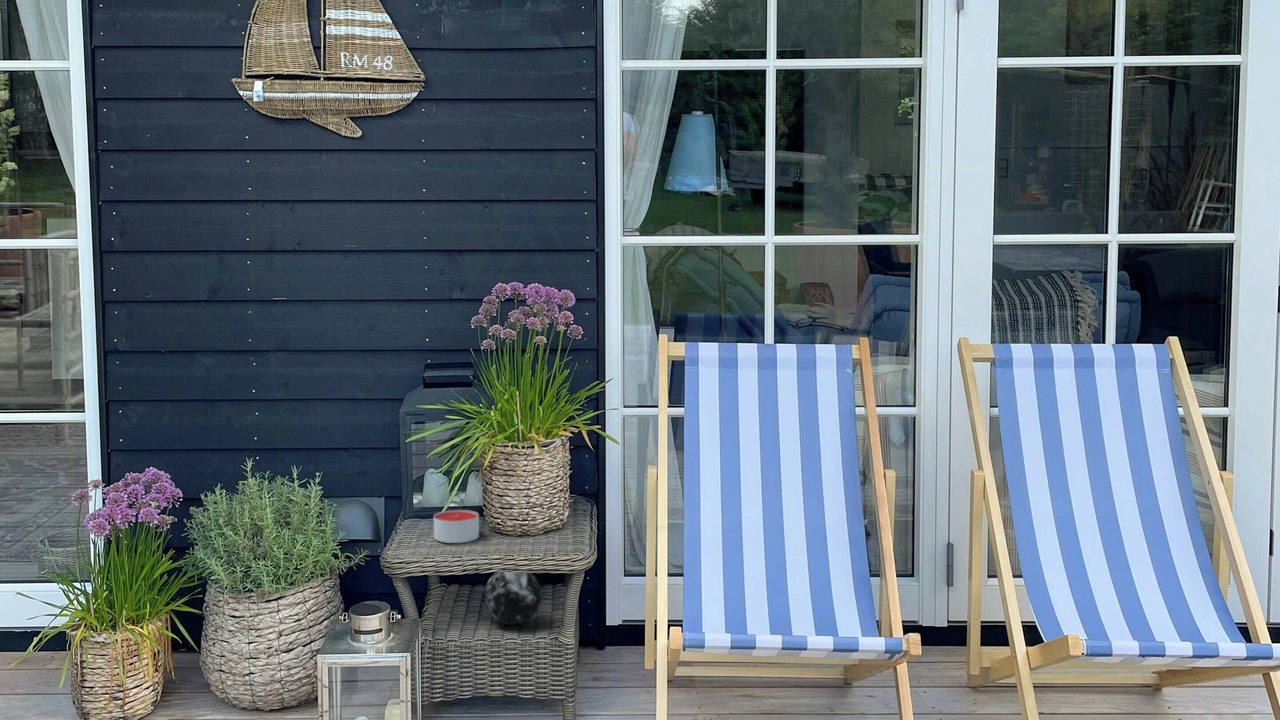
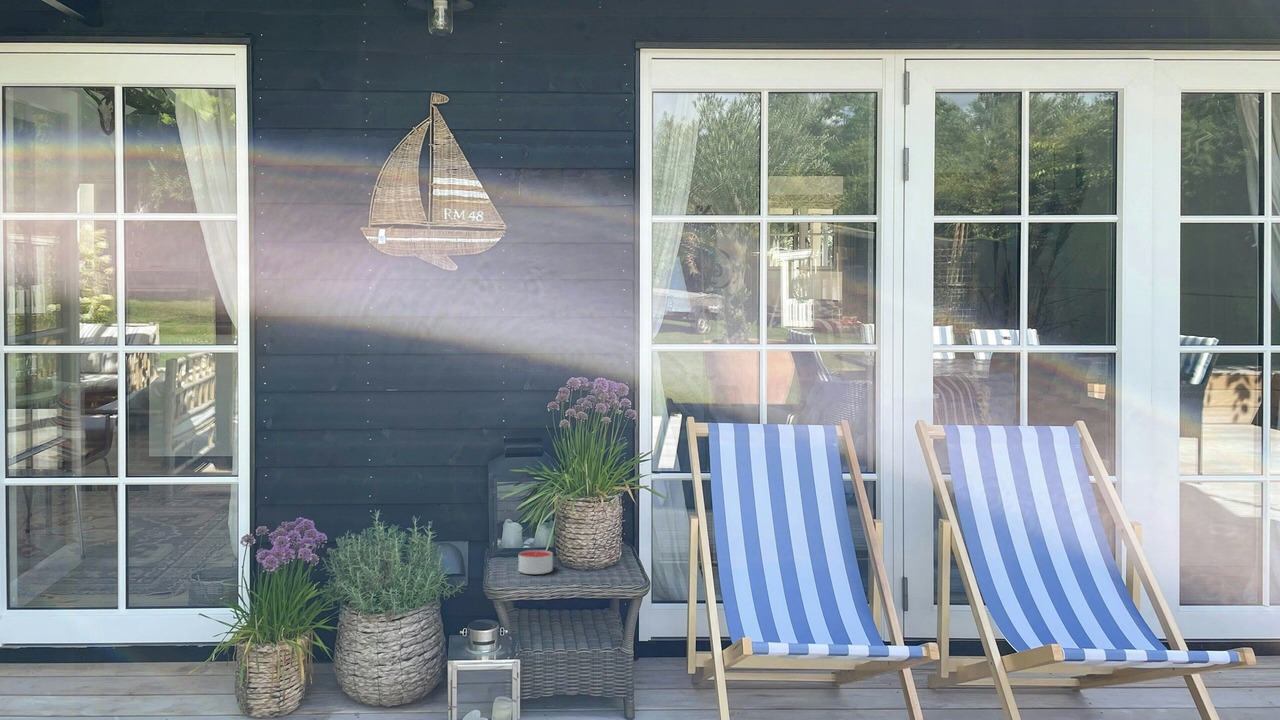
decorative orb: present [484,572,541,624] -> none [559,592,602,636]

